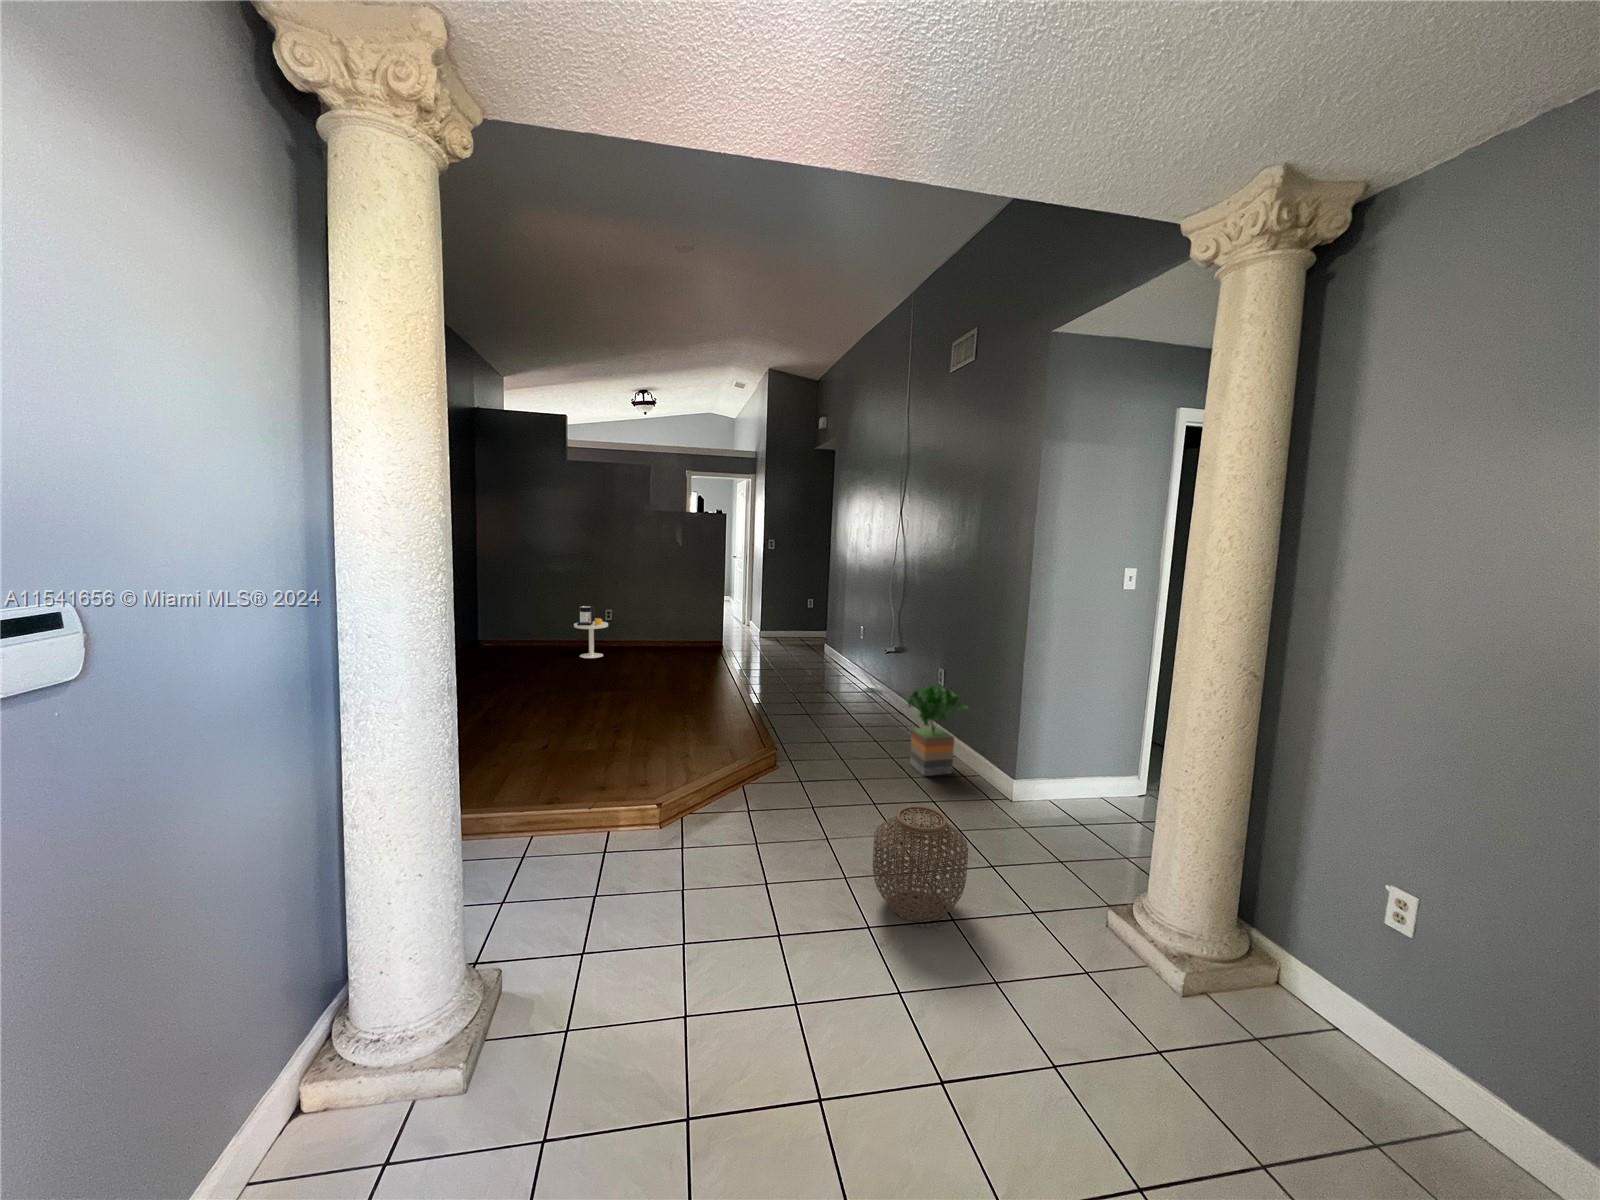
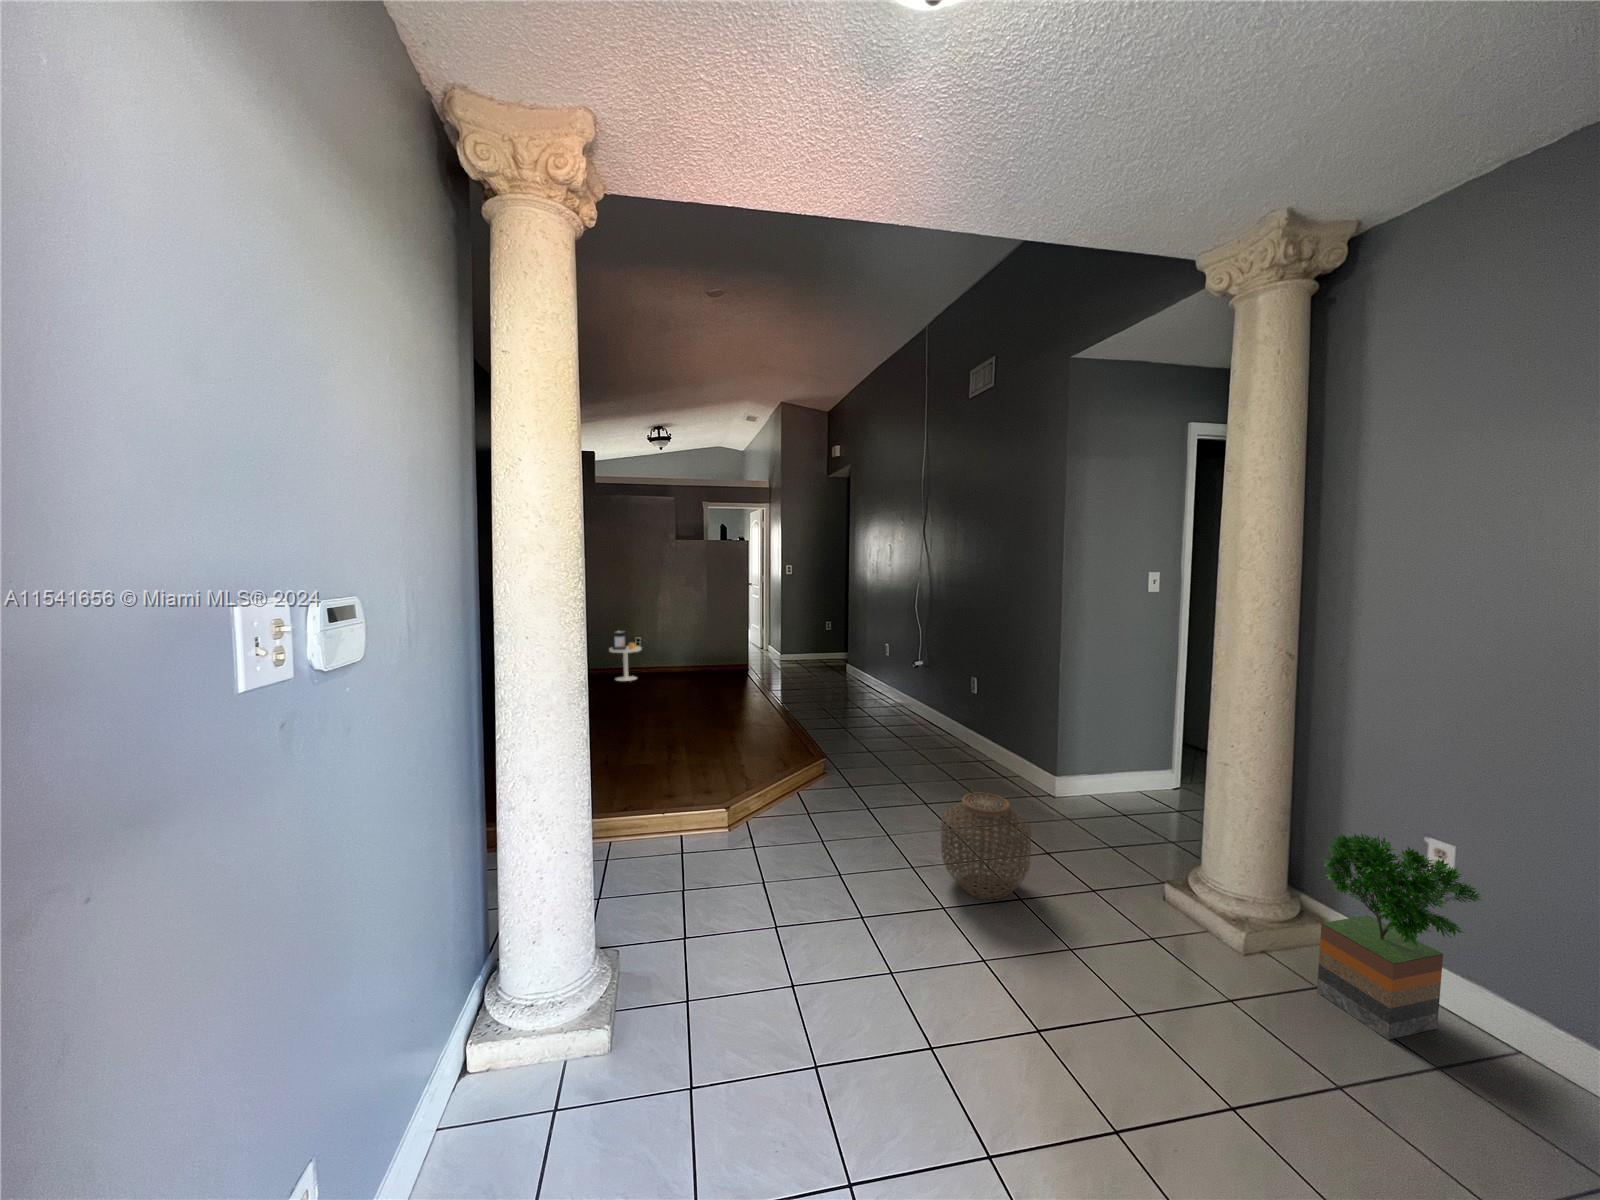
potted tree: present [907,685,967,776] -> present [1317,834,1481,1040]

